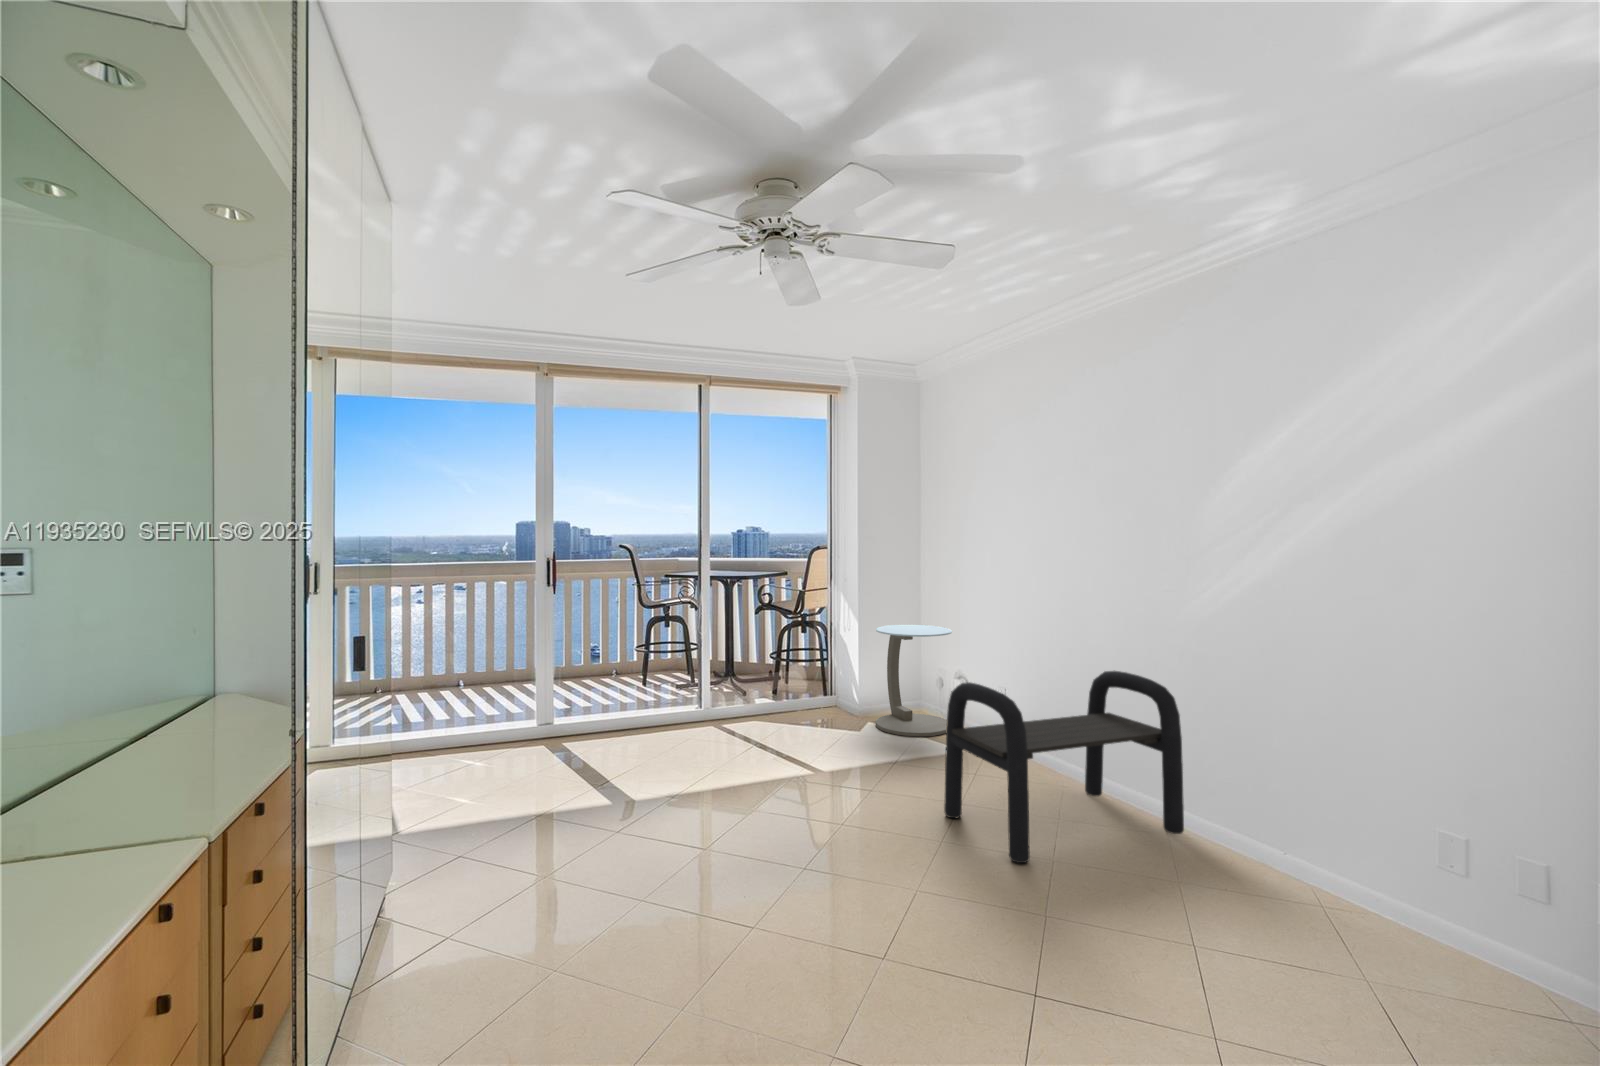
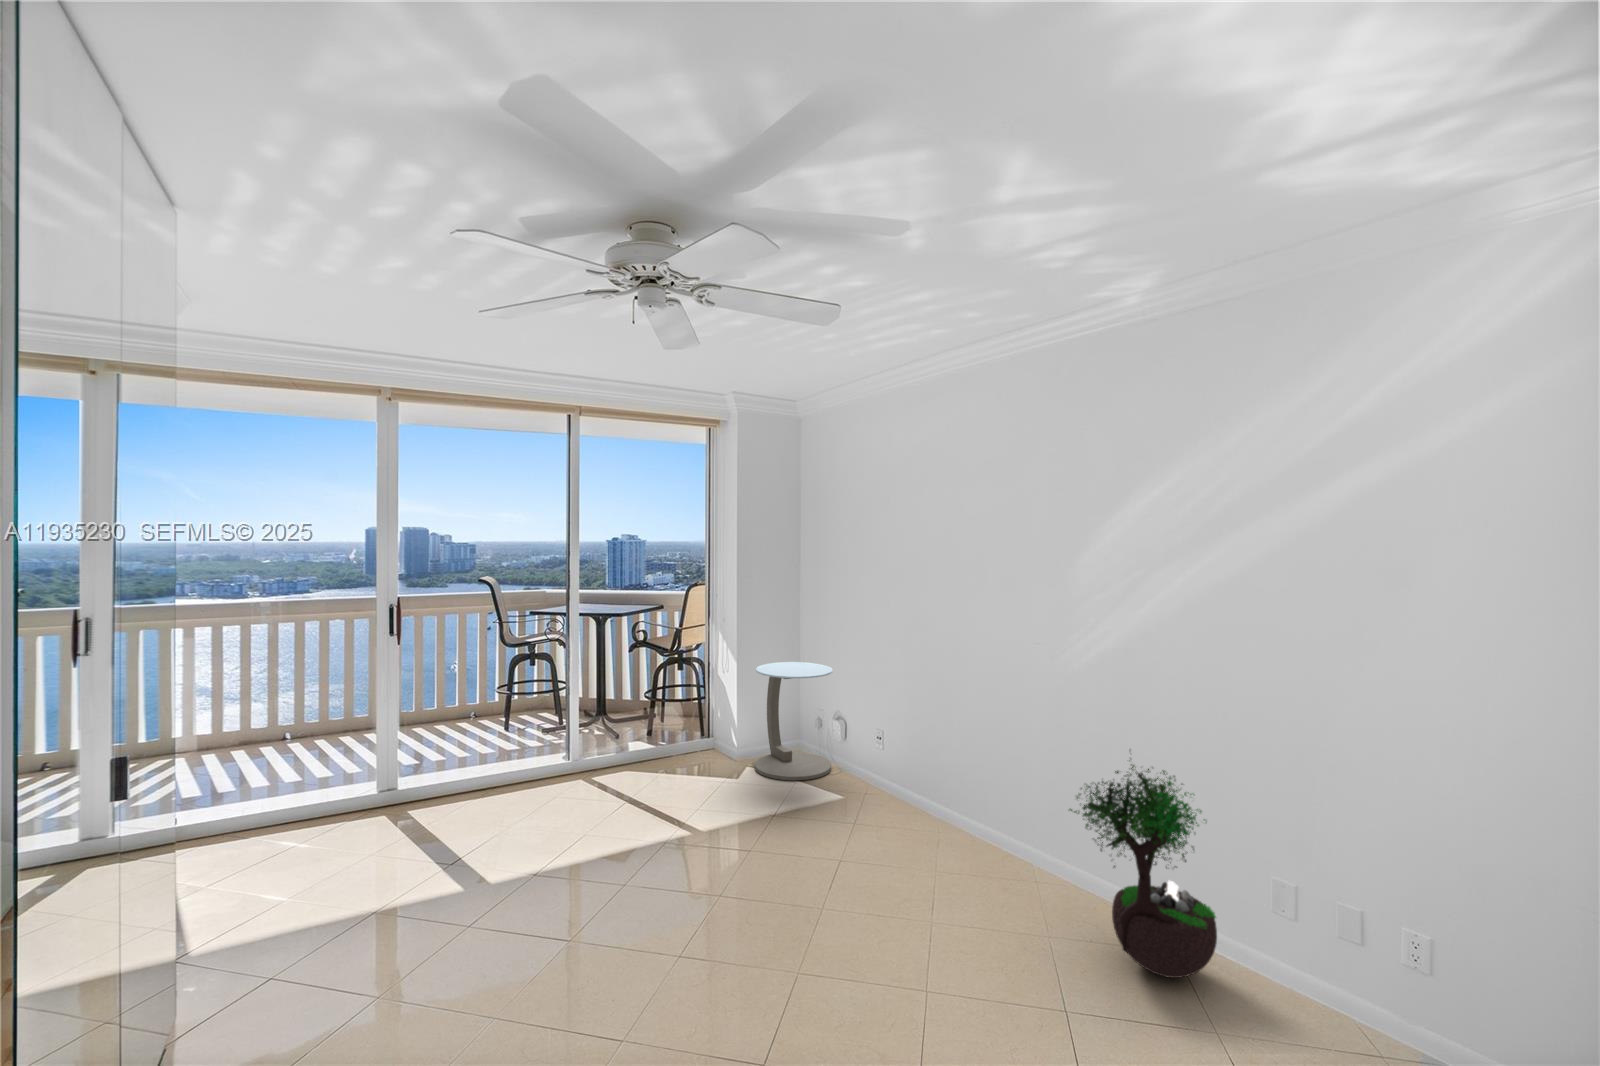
bench: present [944,671,1184,863] -> none [824,722,1056,937]
potted tree: none [1192,679,1360,913] -> present [1069,758,1217,978]

